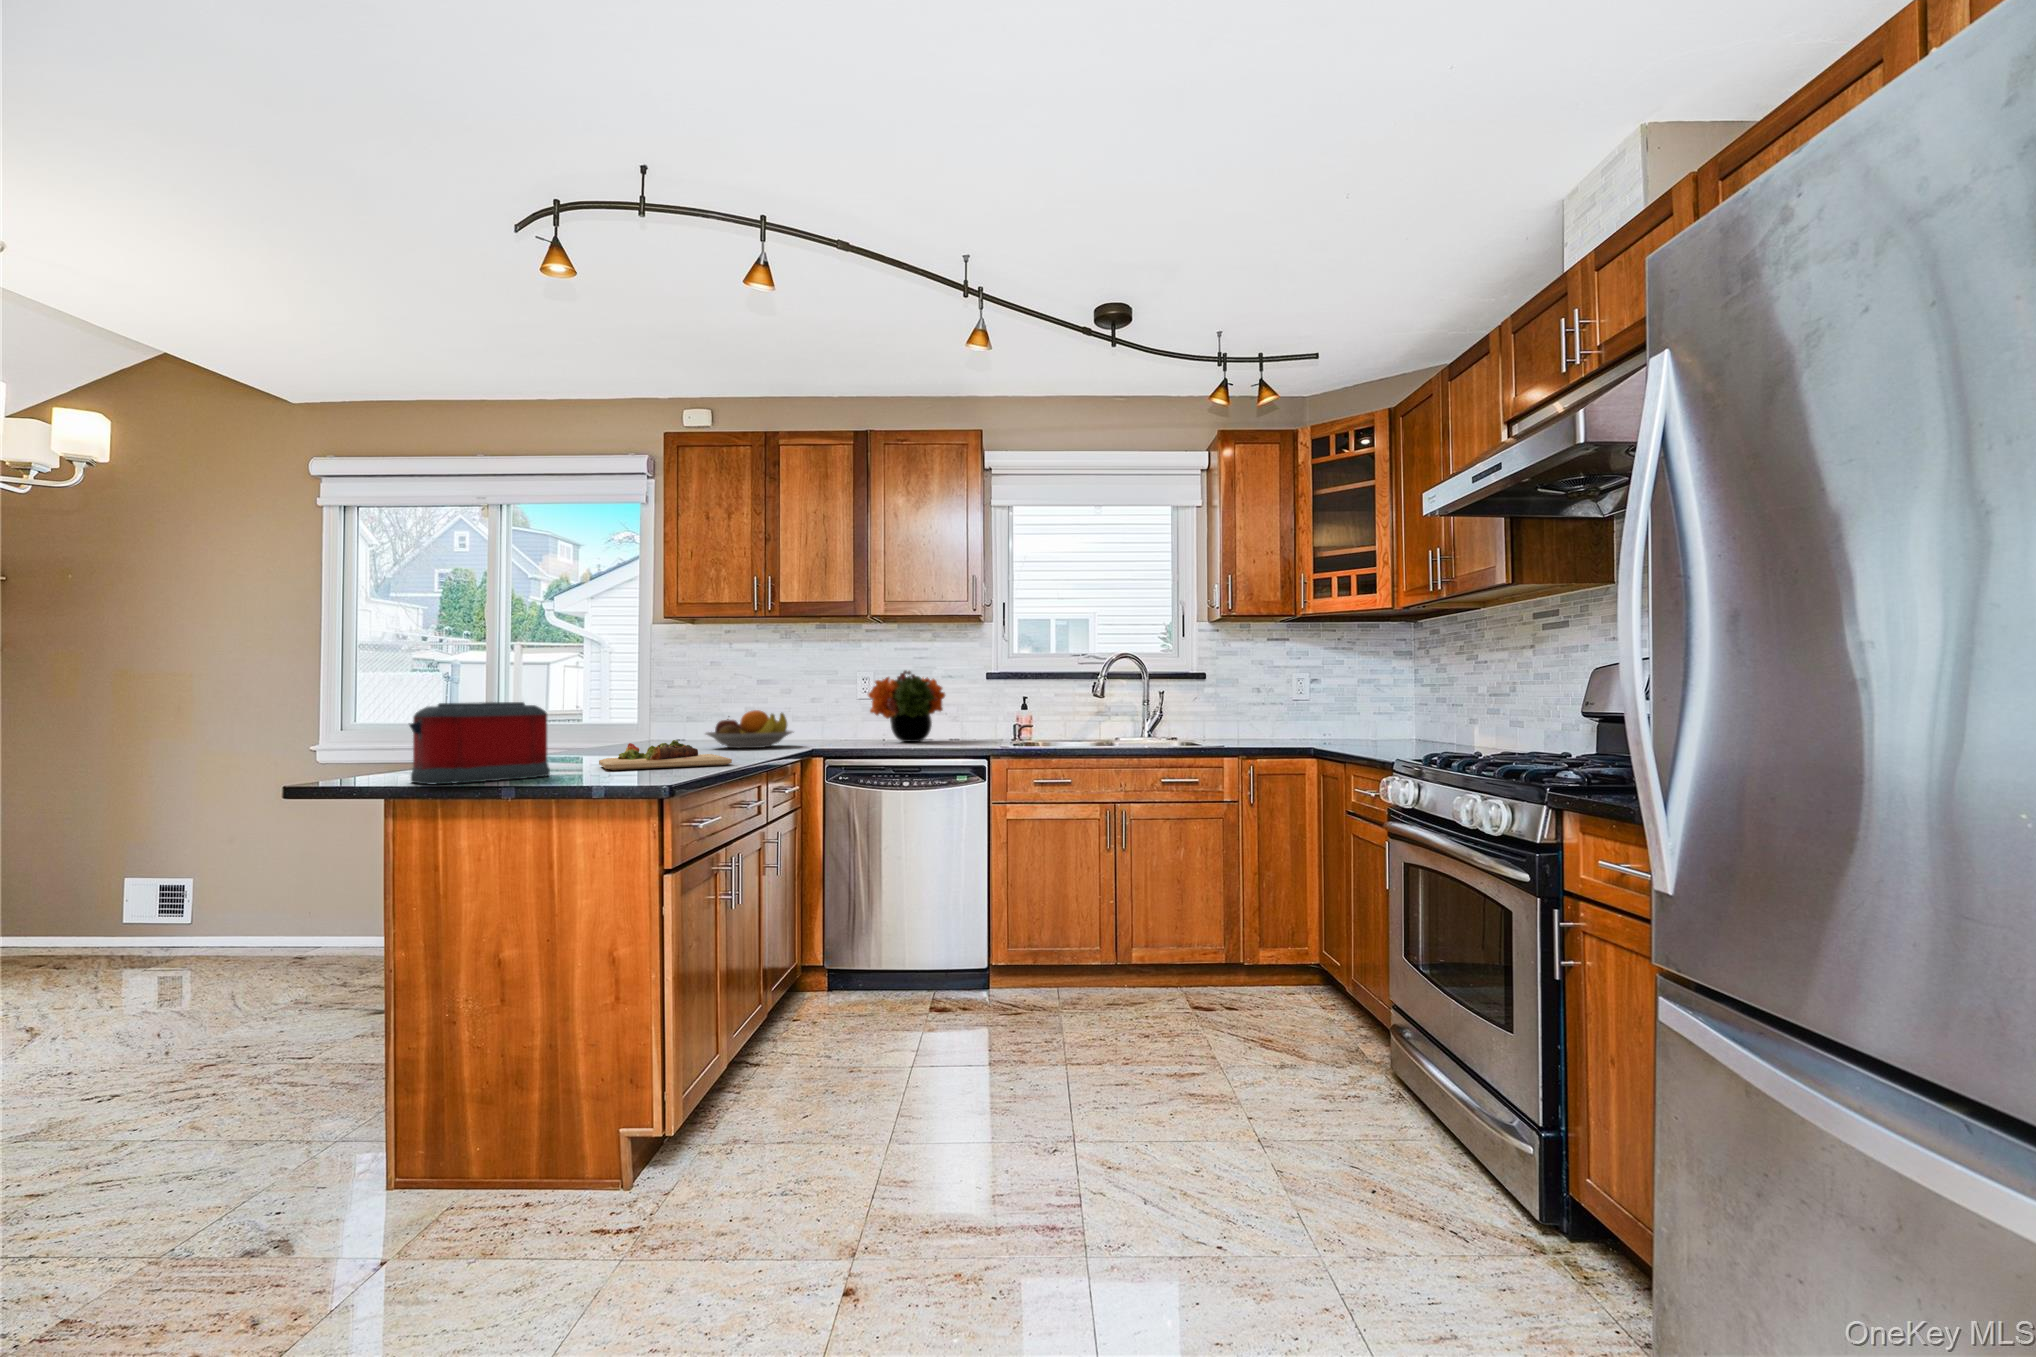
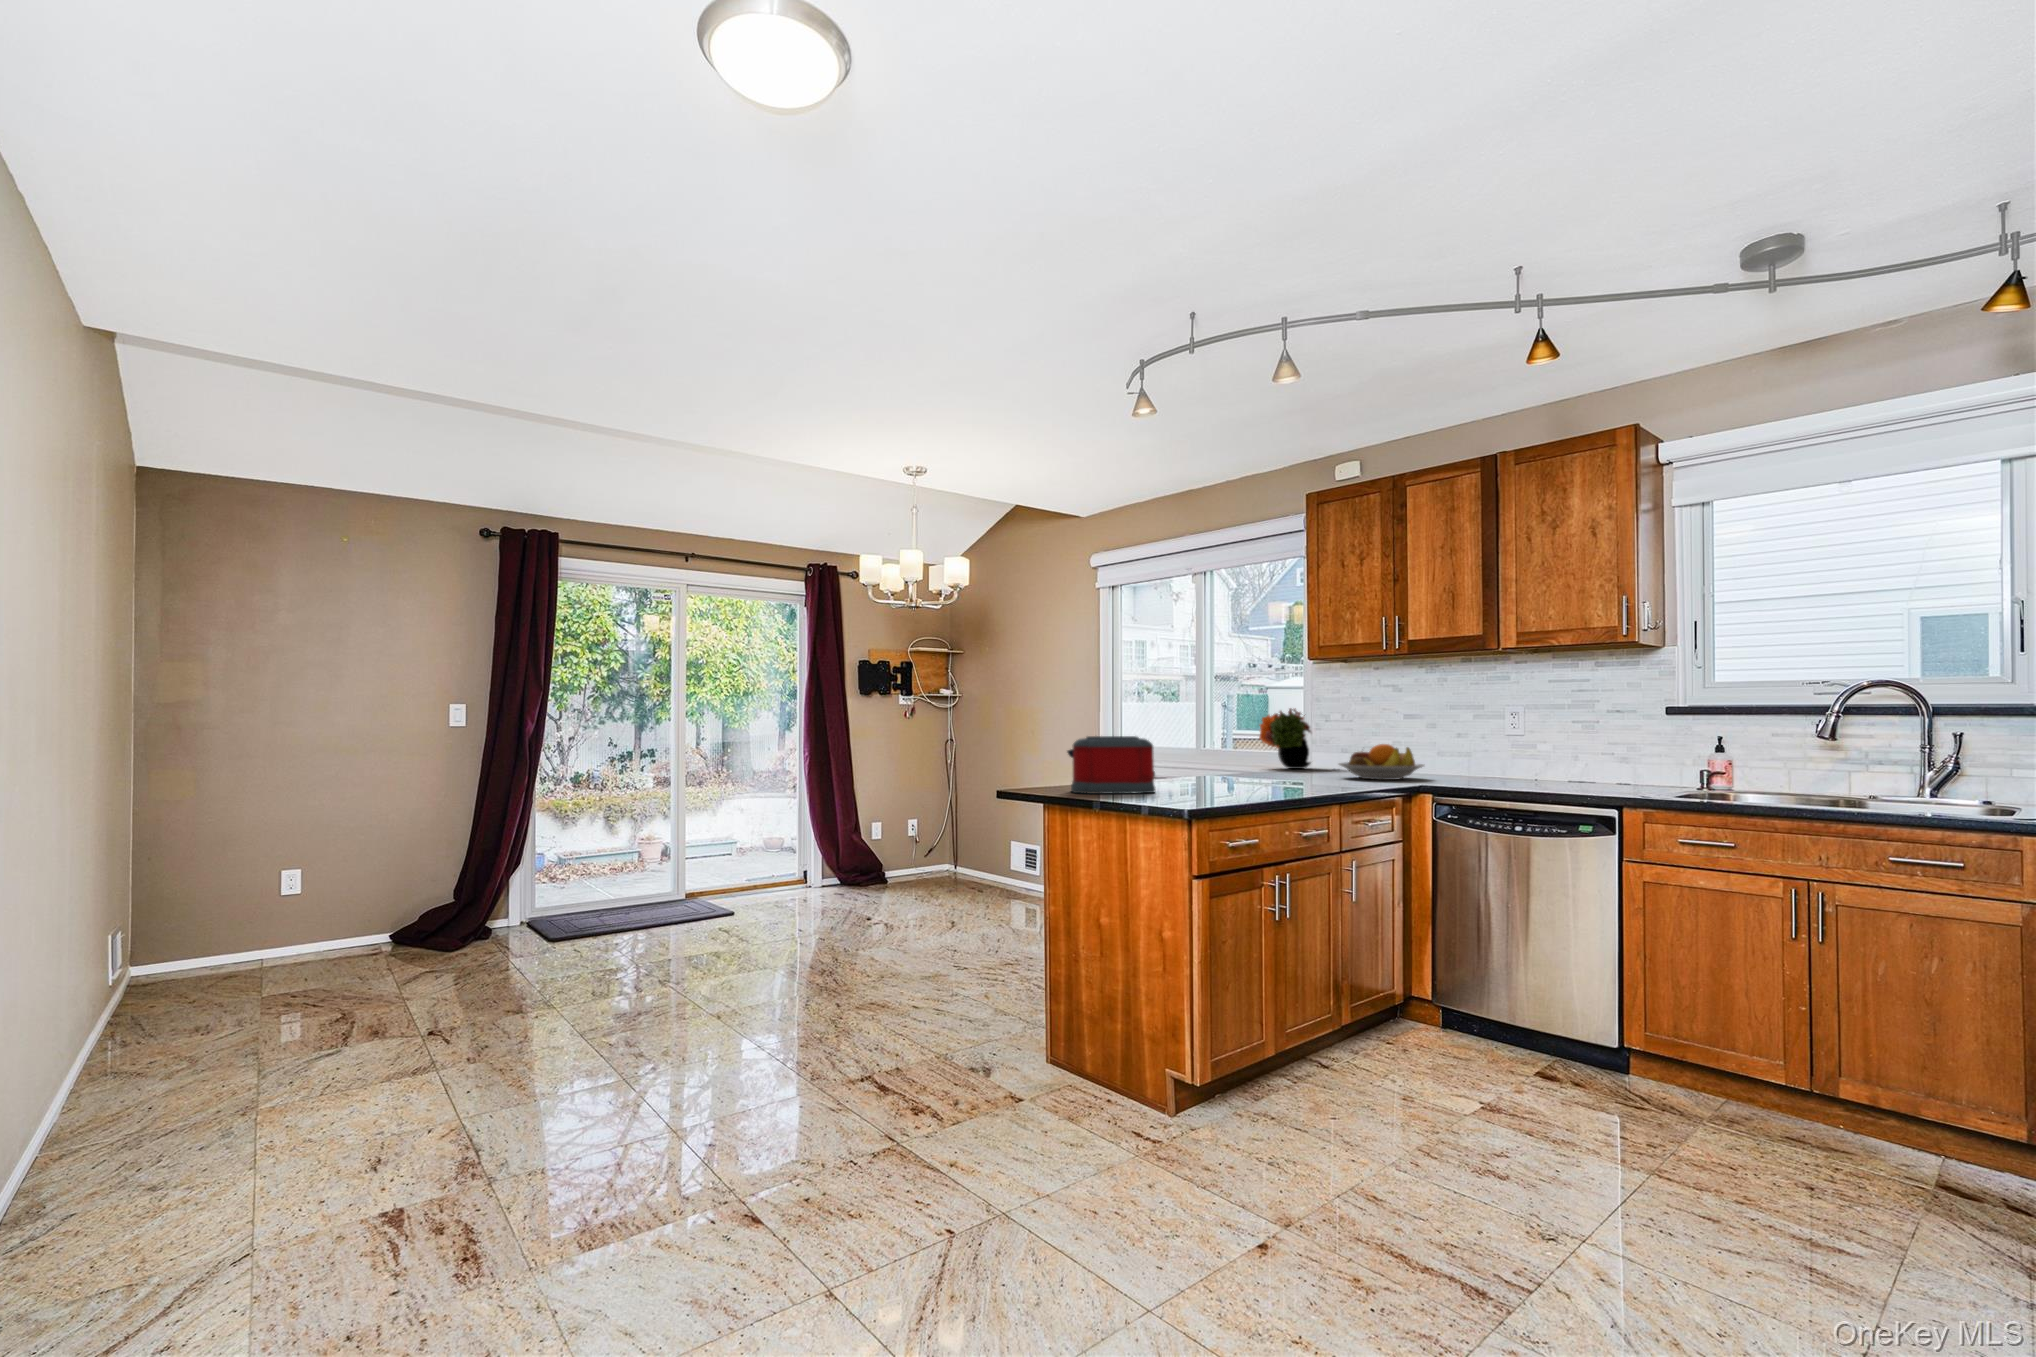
flower arrangement: present [868,671,945,742] -> present [1259,708,1311,769]
cutting board: present [599,740,732,770] -> none [1200,770,1305,794]

